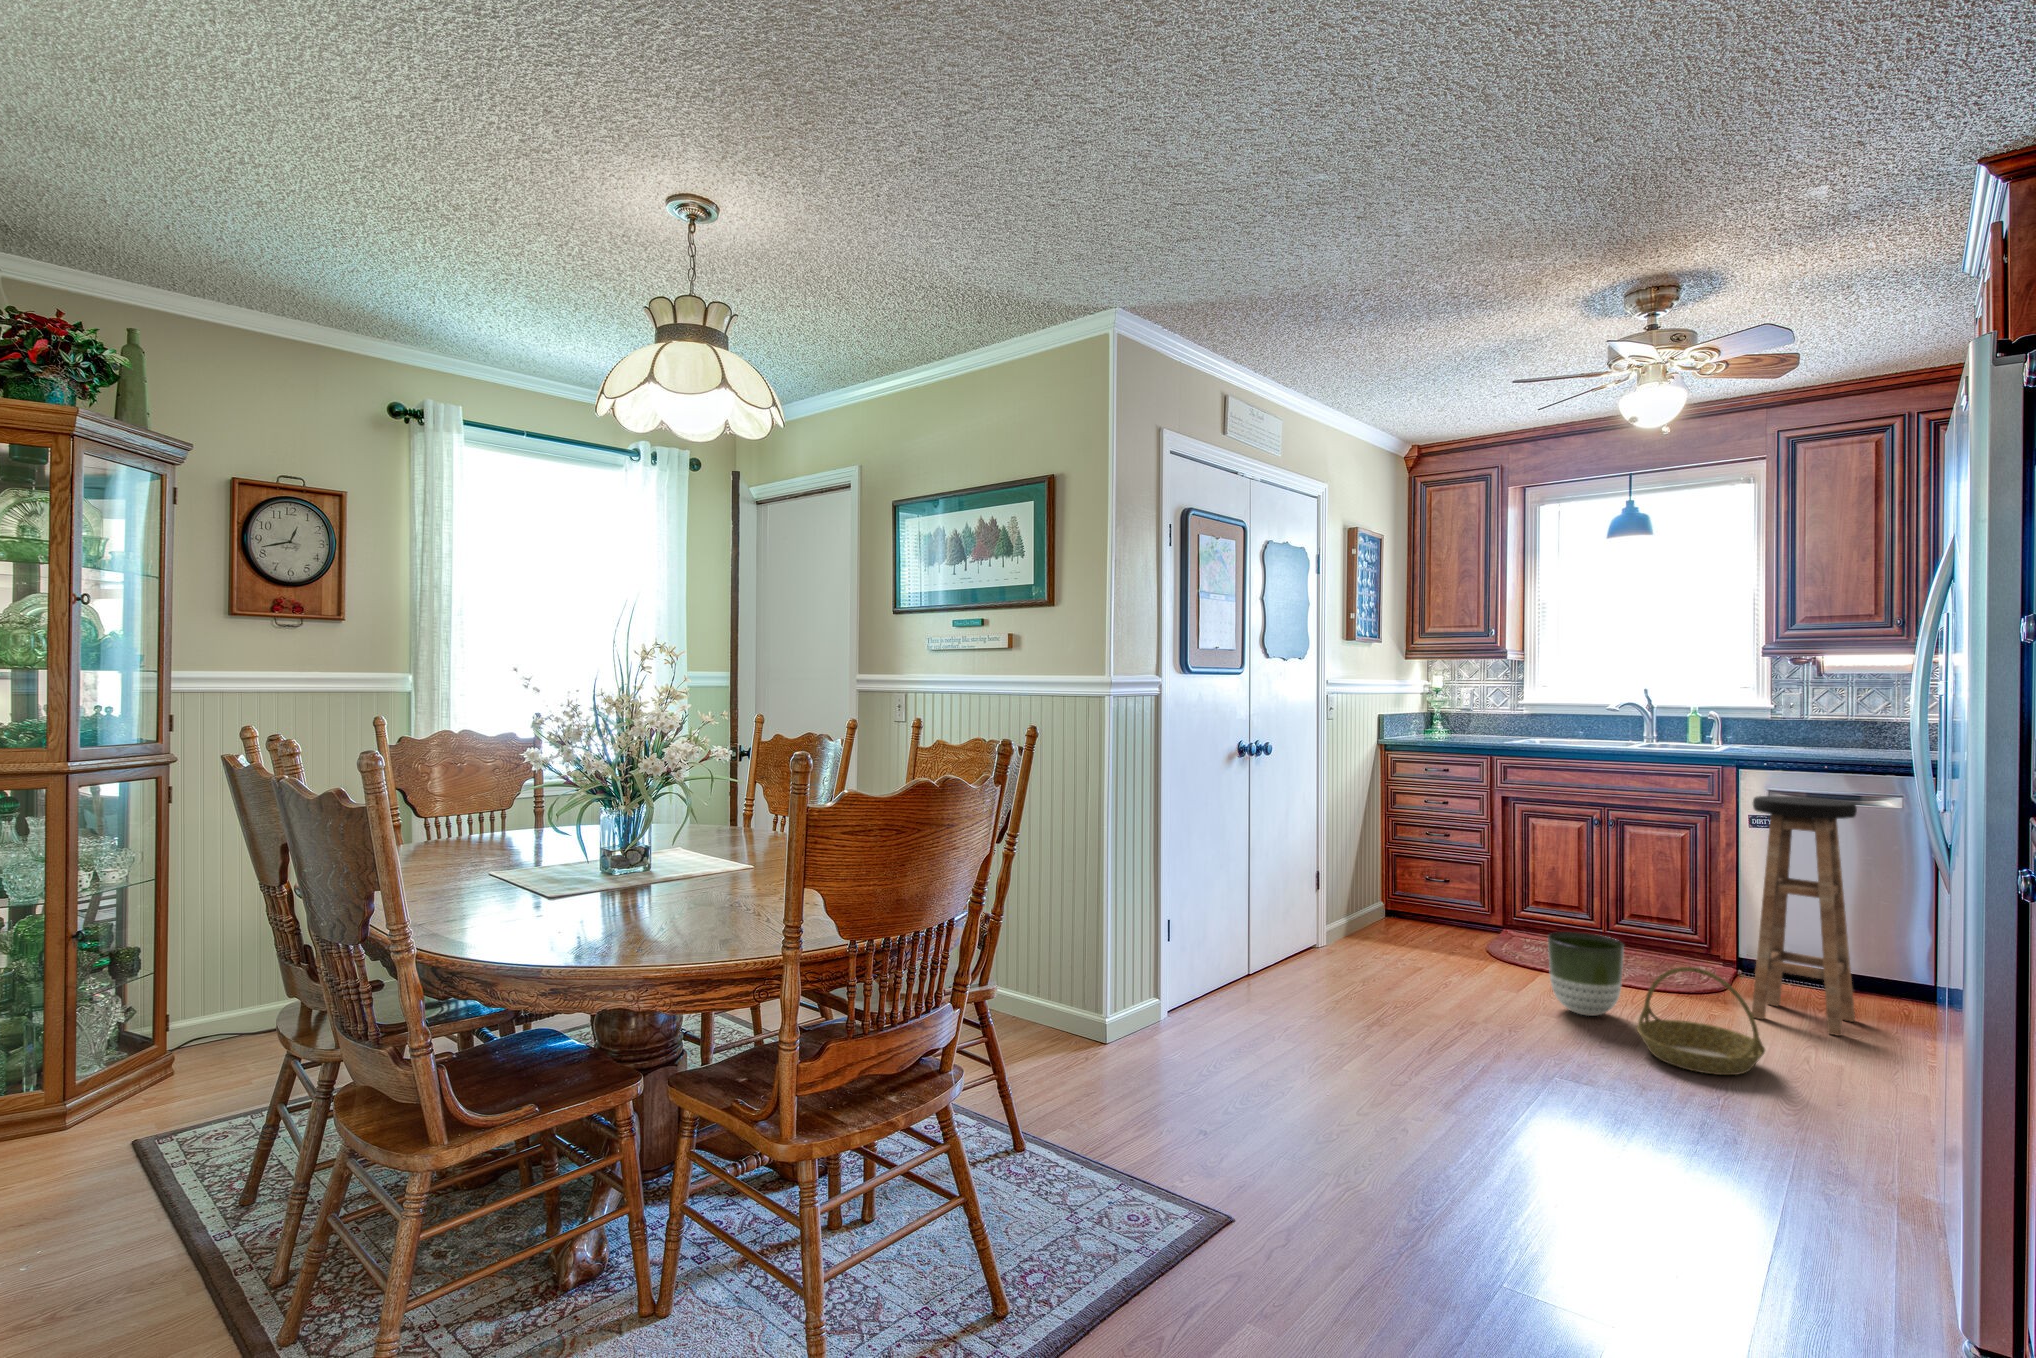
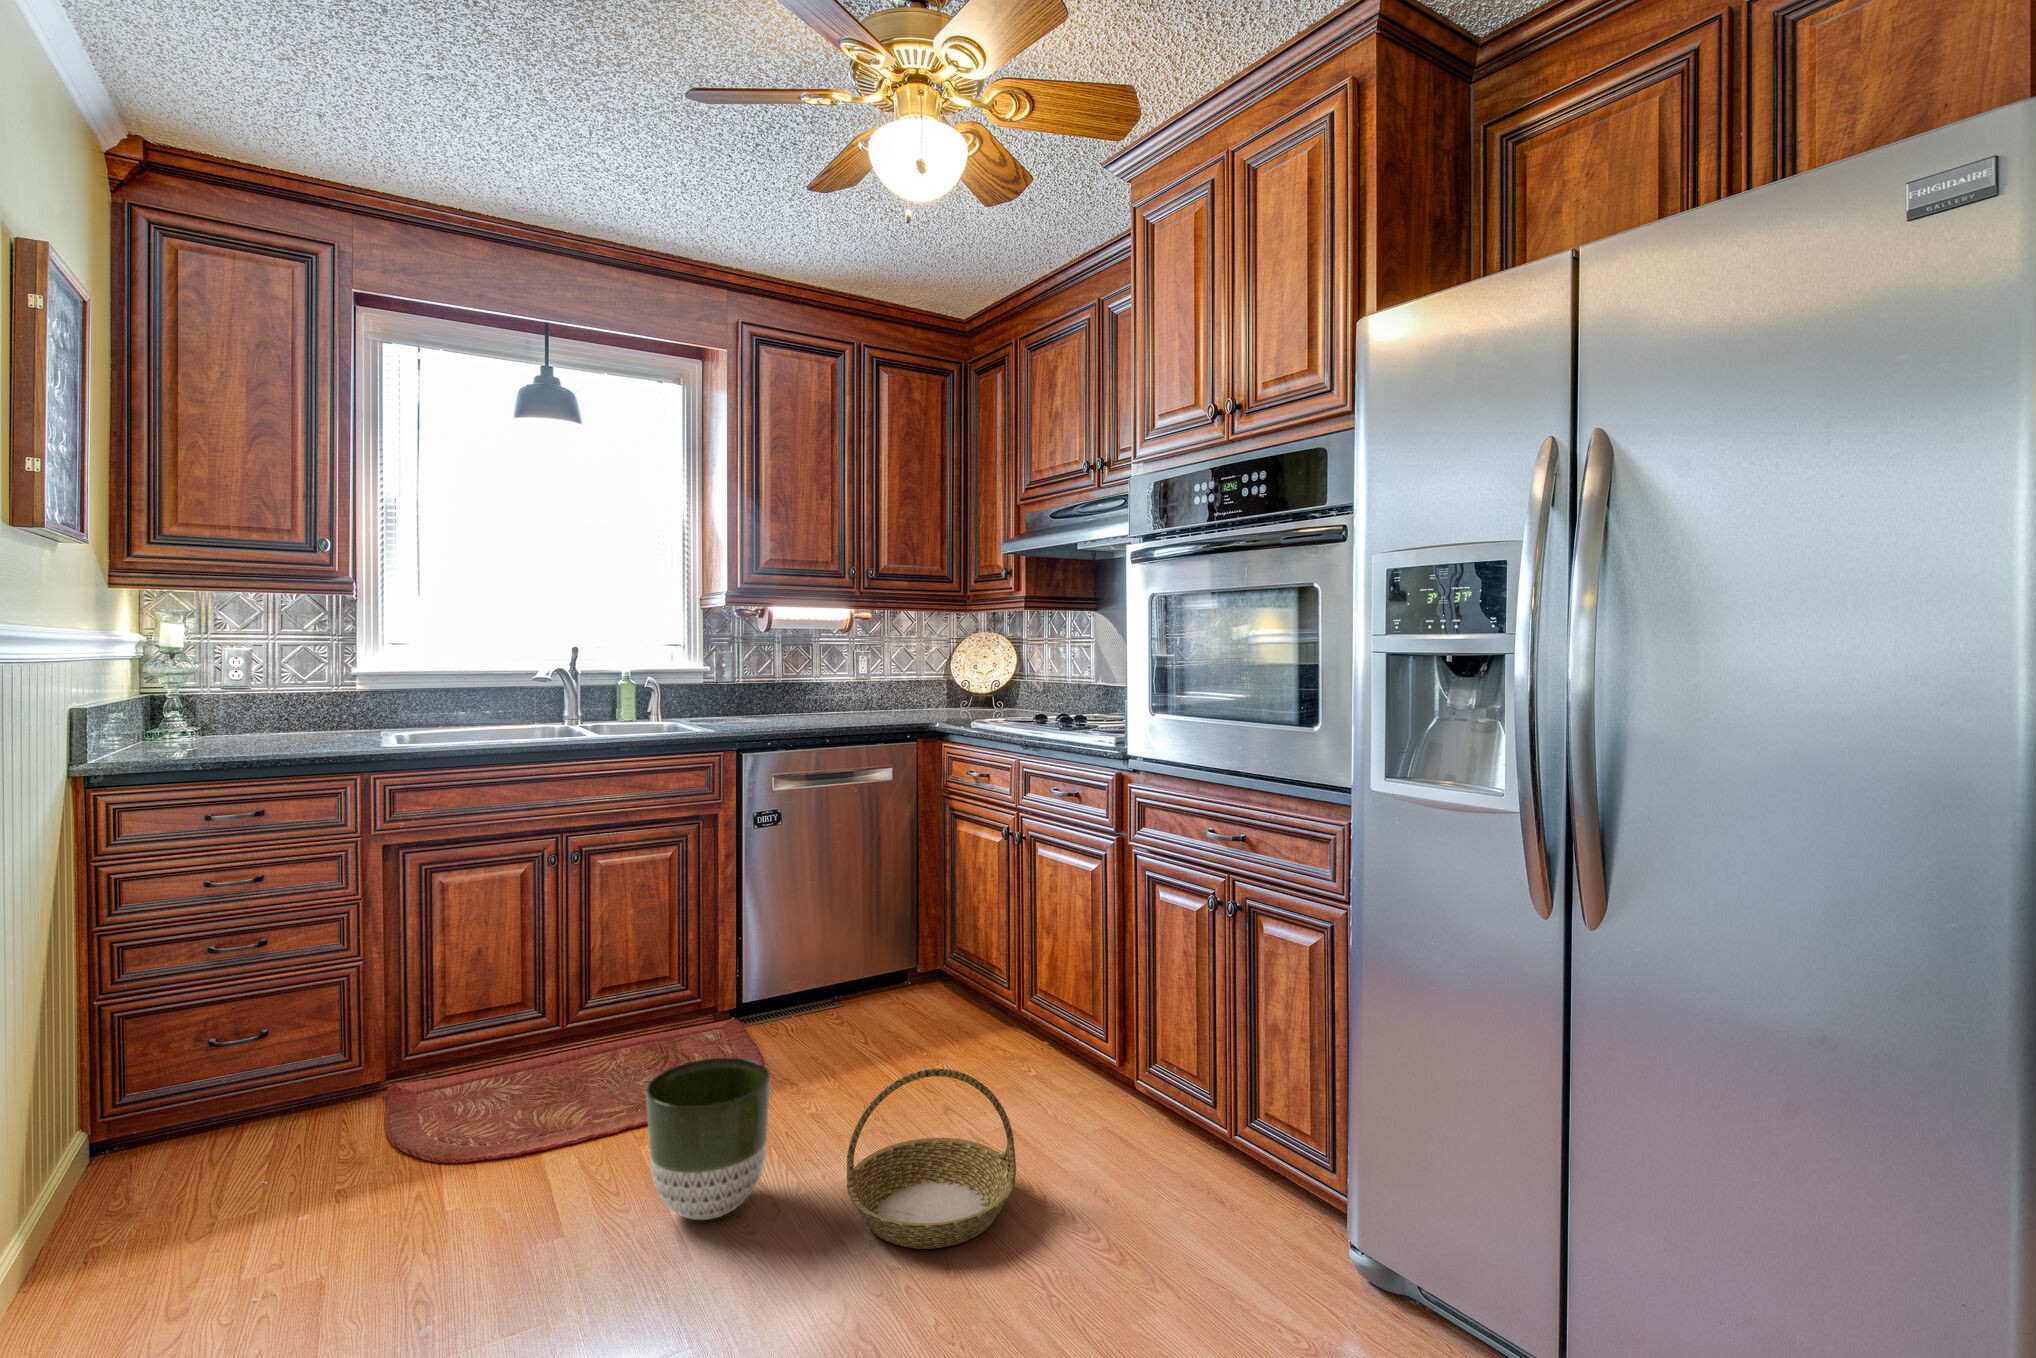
bar stool: present [1752,796,1857,1036] -> none [824,779,939,1093]

